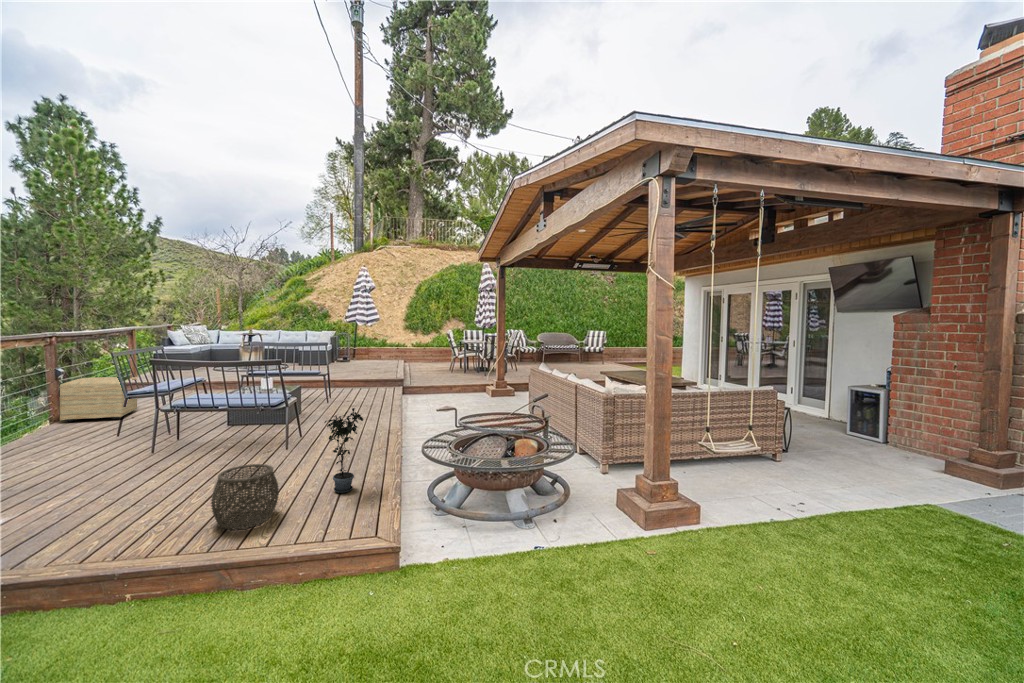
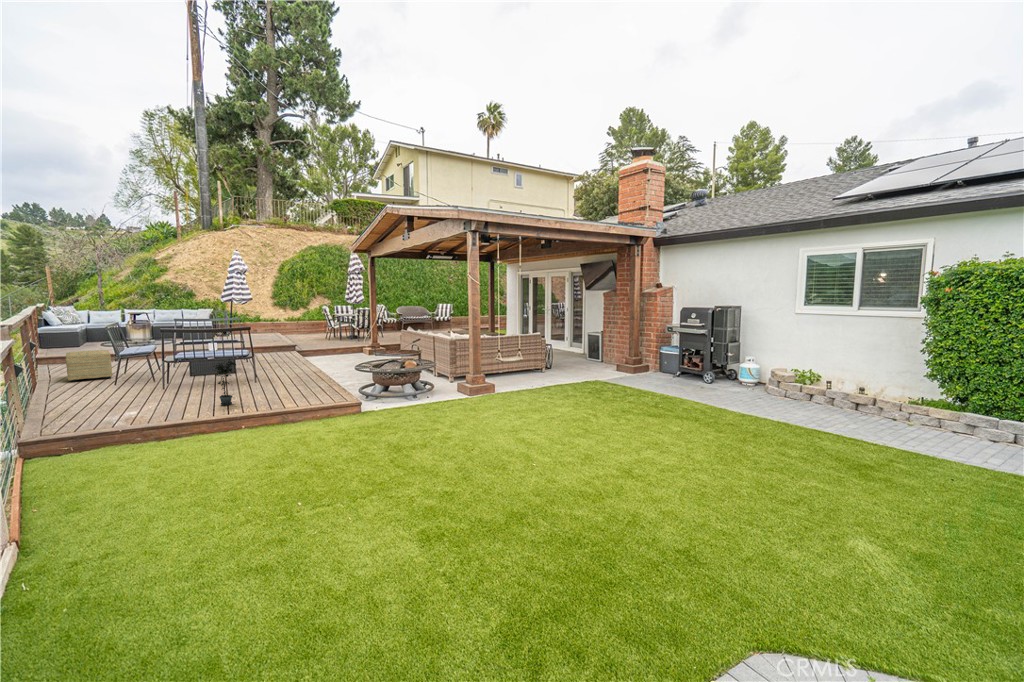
potted plant: present [324,408,363,493] -> present [213,359,236,405]
woven basket: present [211,464,279,530] -> none [265,375,293,400]

